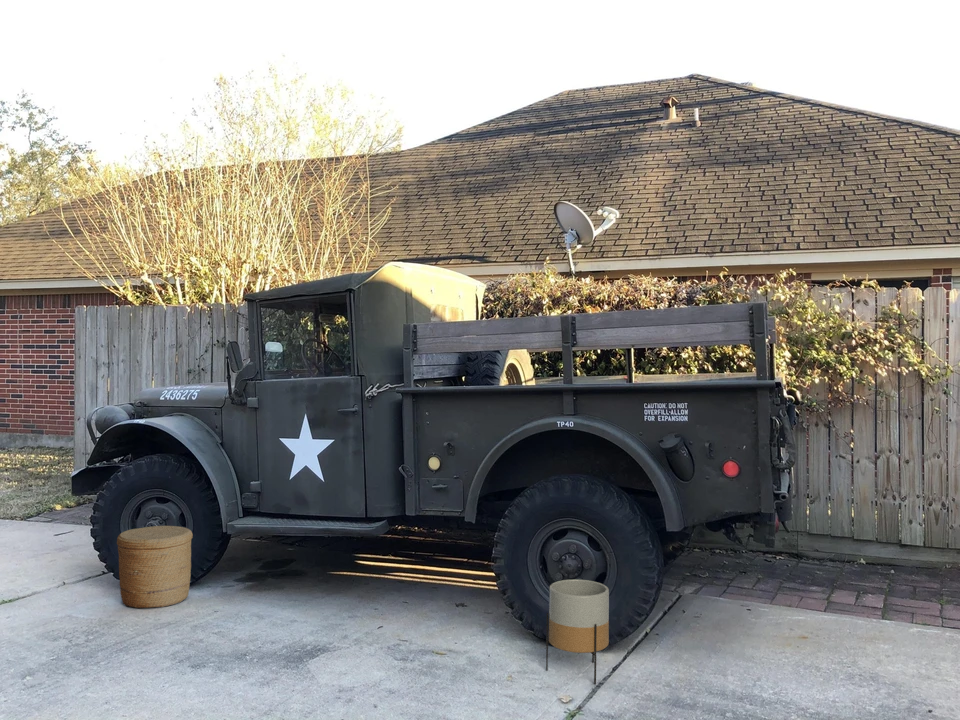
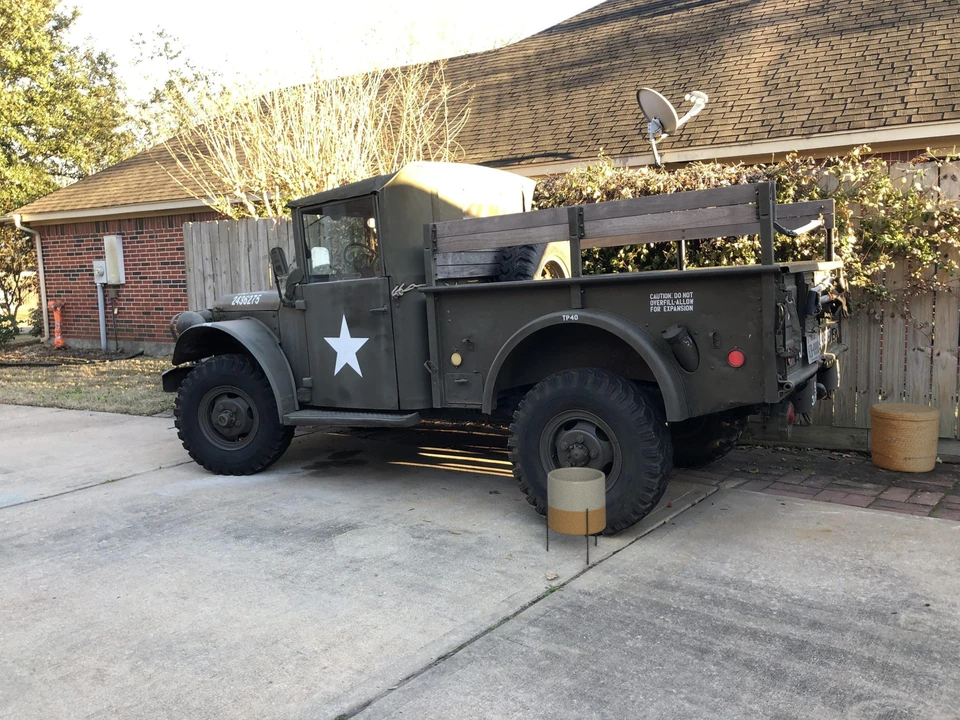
woven basket: present [117,526,193,608] -> present [869,403,940,473]

